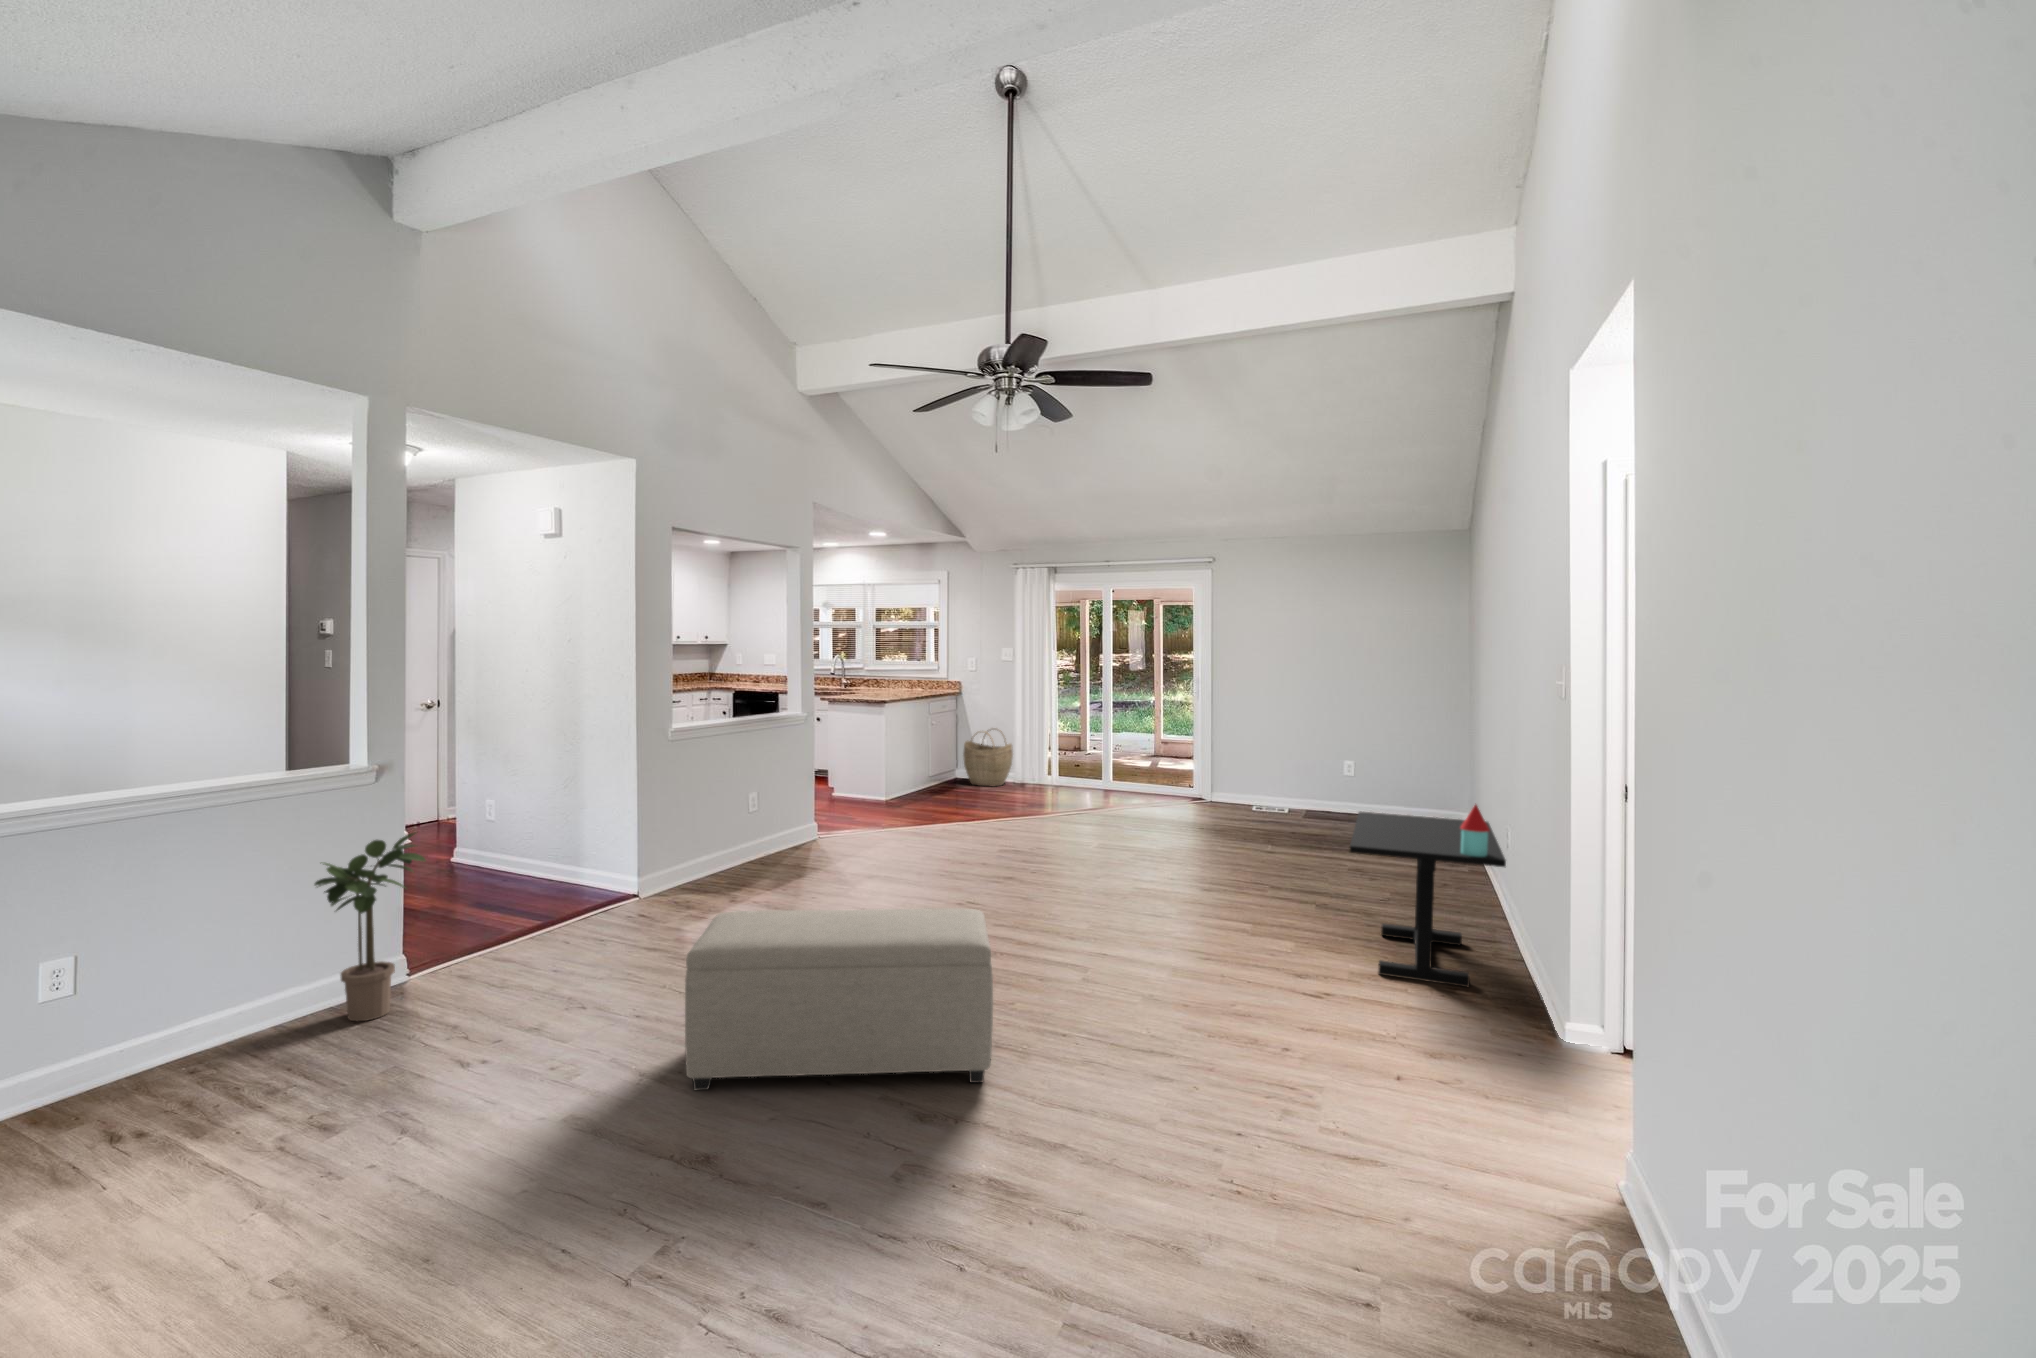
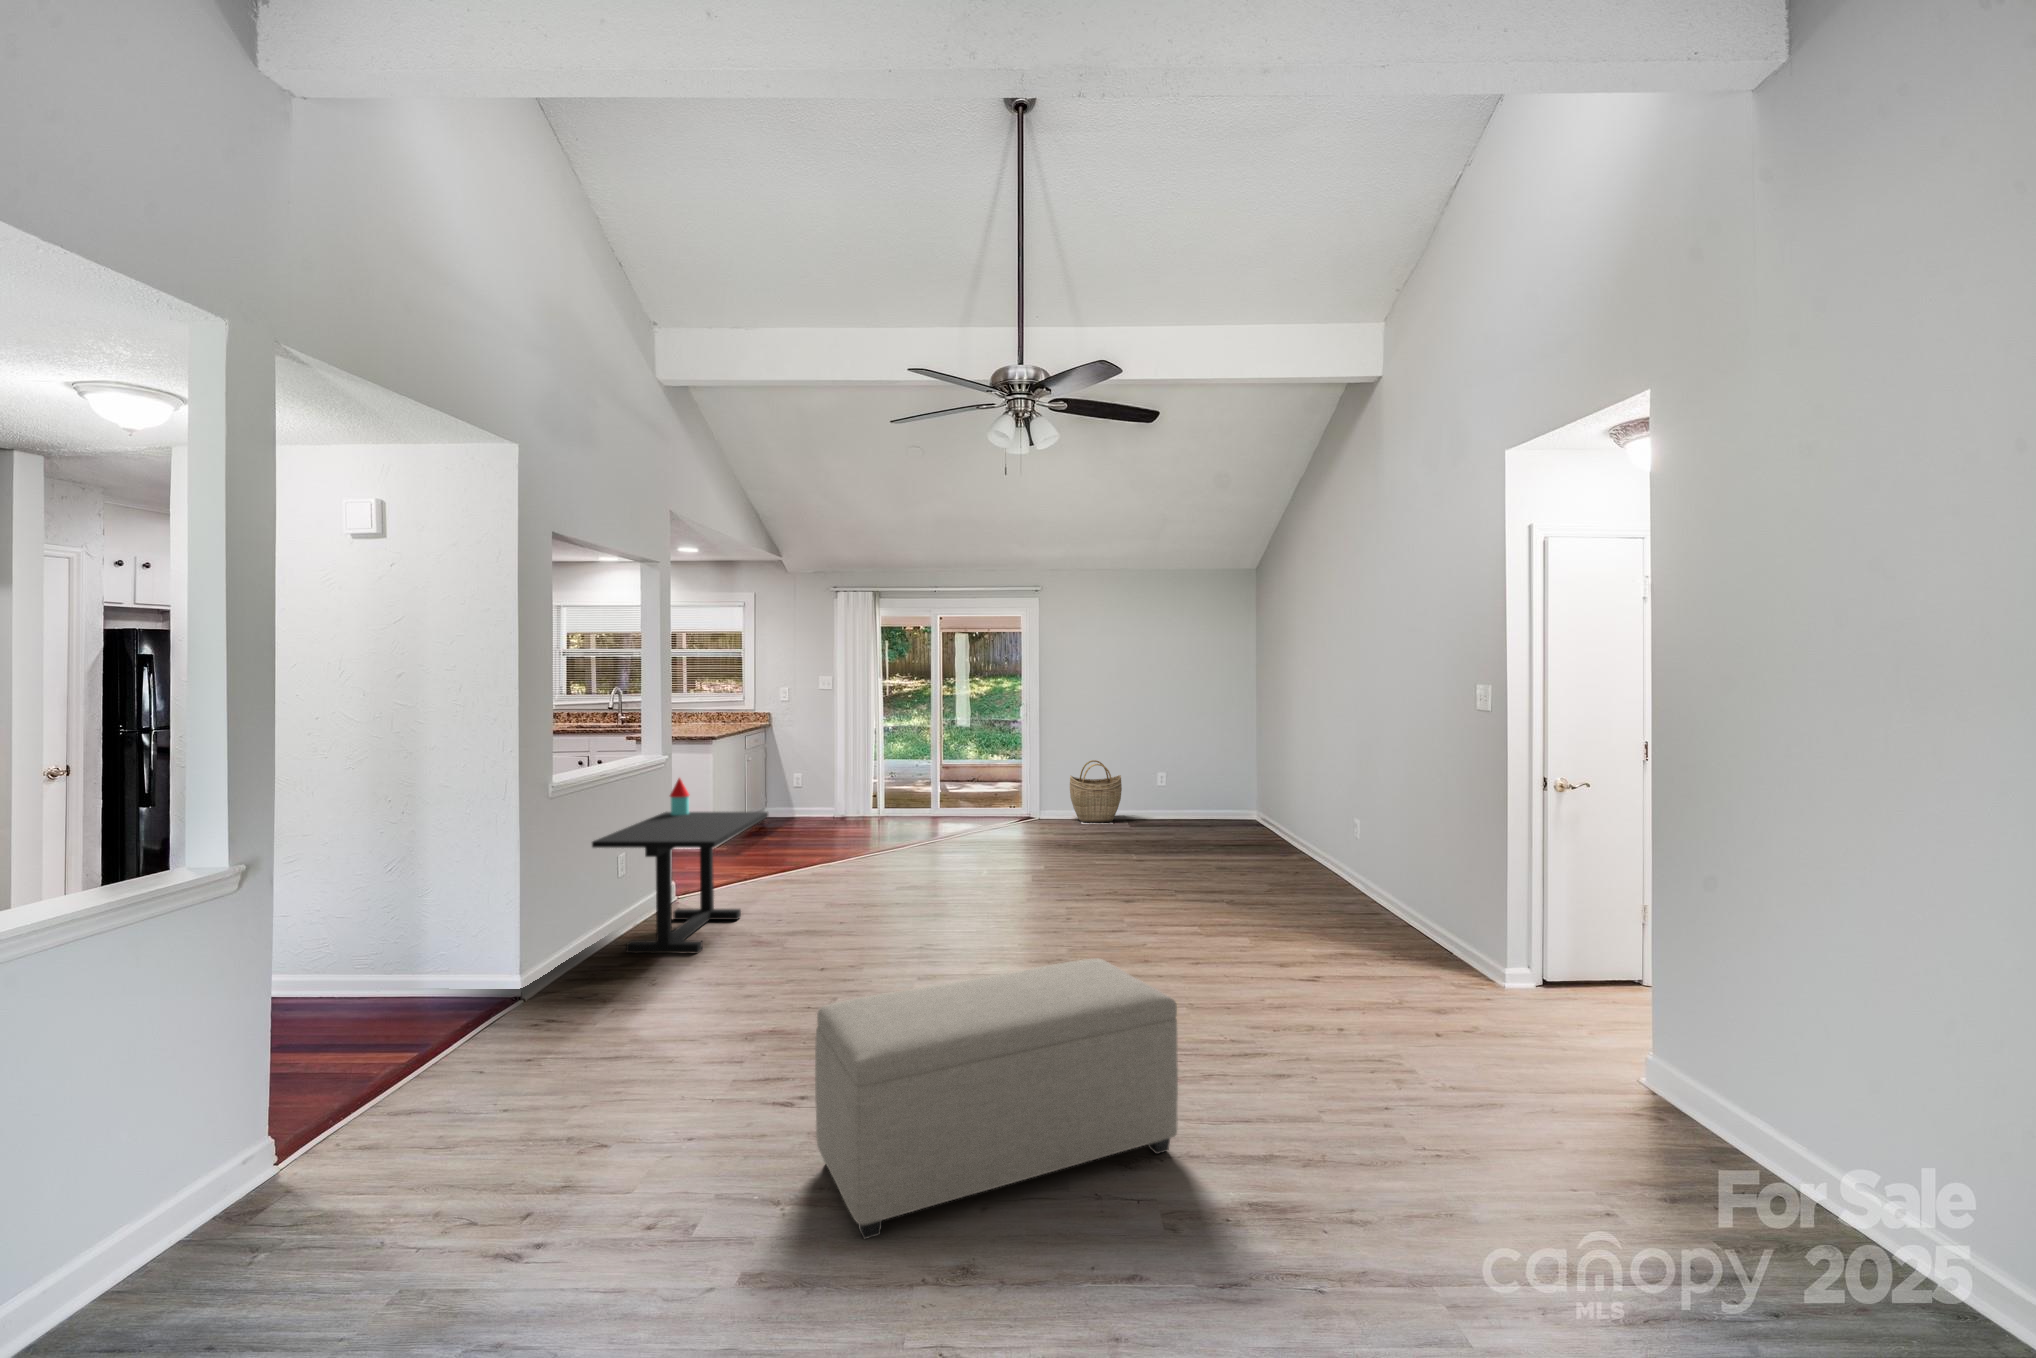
woven basket: present [963,731,1013,787] -> present [1070,760,1122,822]
side table: present [1350,805,1506,987] -> present [592,778,768,954]
potted plant: present [315,833,425,1021] -> none [162,954,345,1257]

